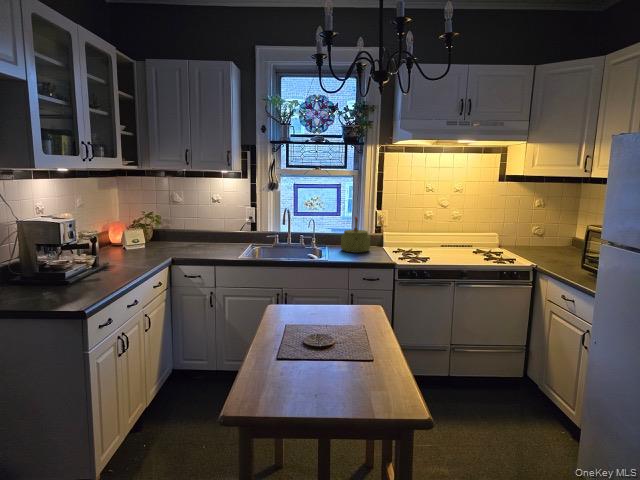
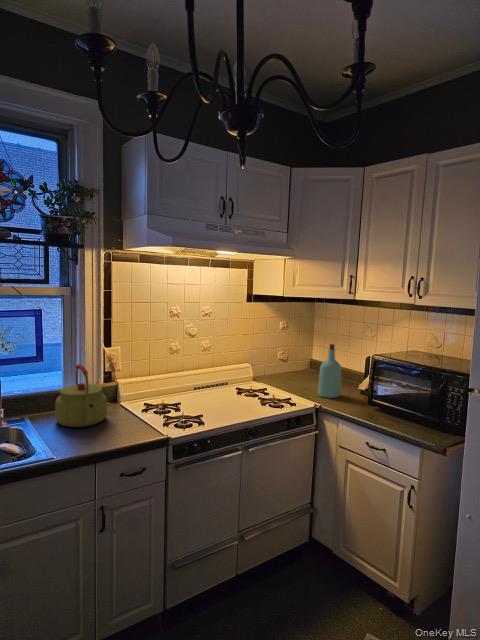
bottle: none [545,217,570,264] -> present [318,344,341,398]

